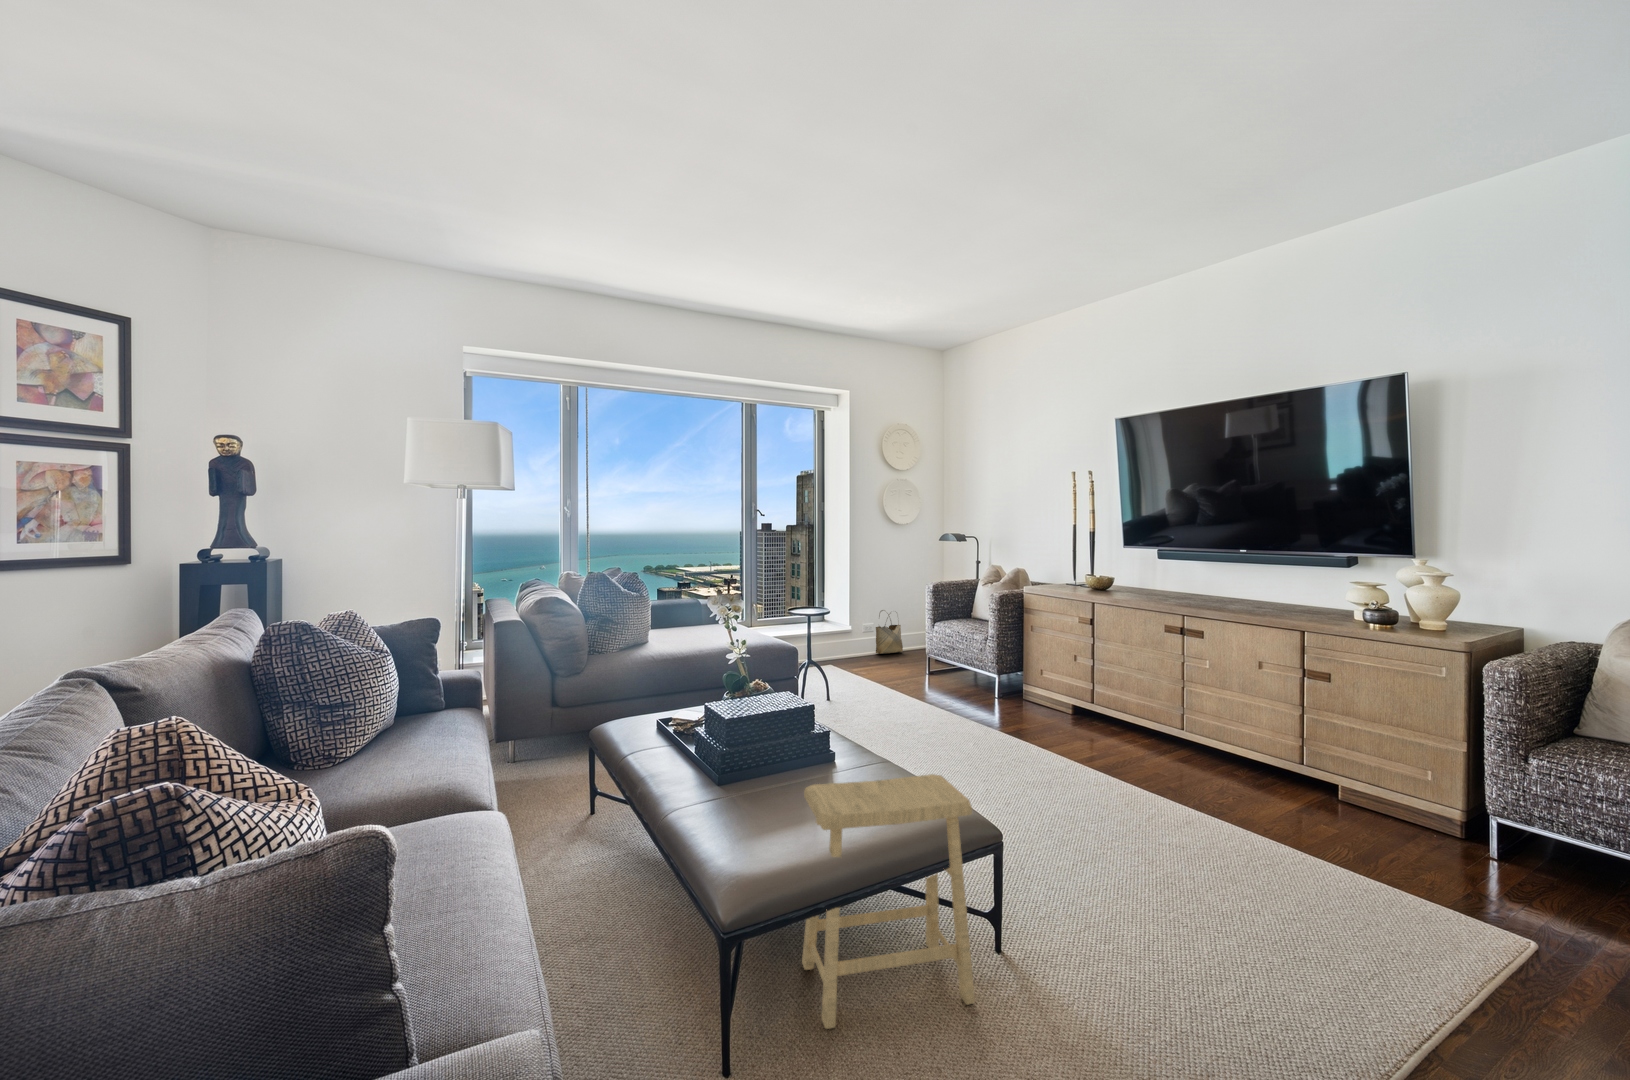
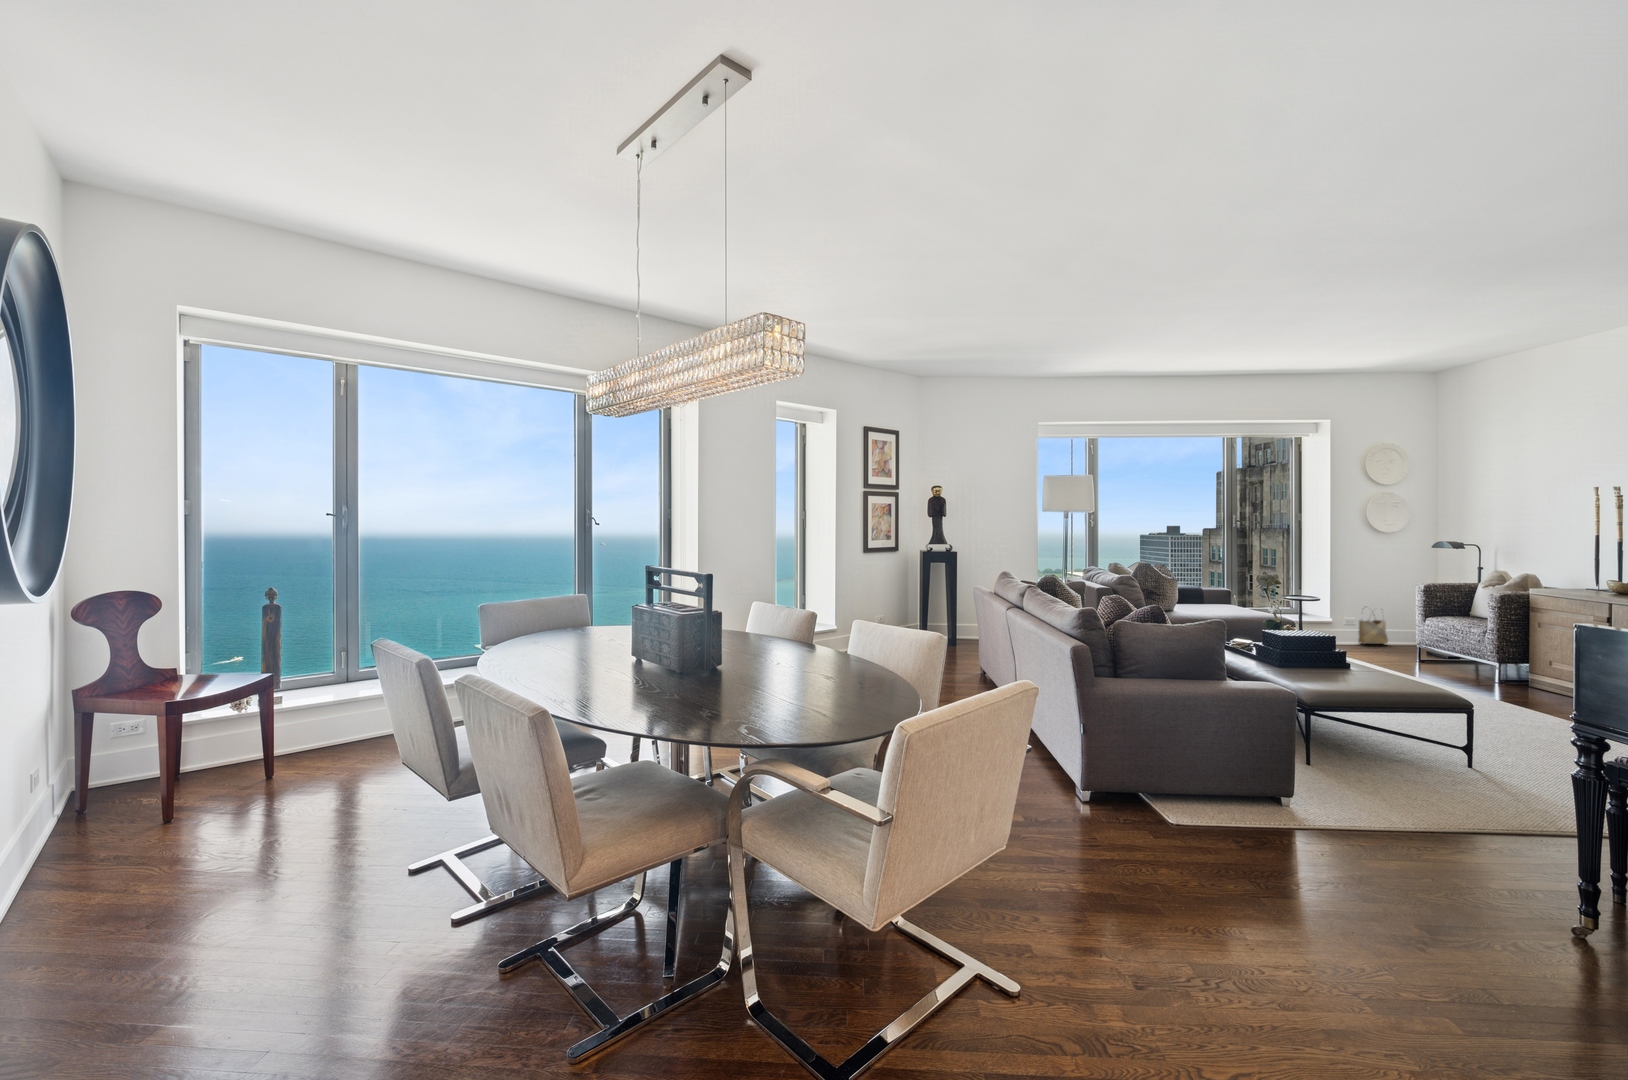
footstool: present [802,774,975,1029] -> none [1354,669,1470,783]

